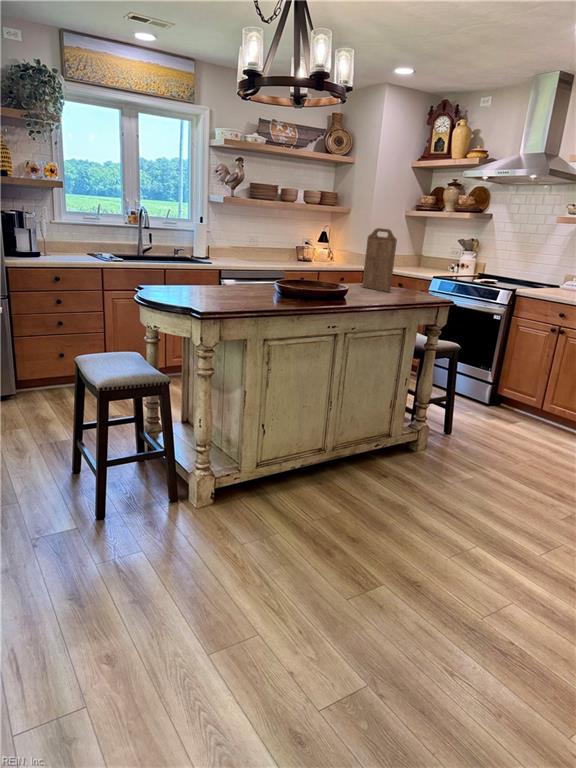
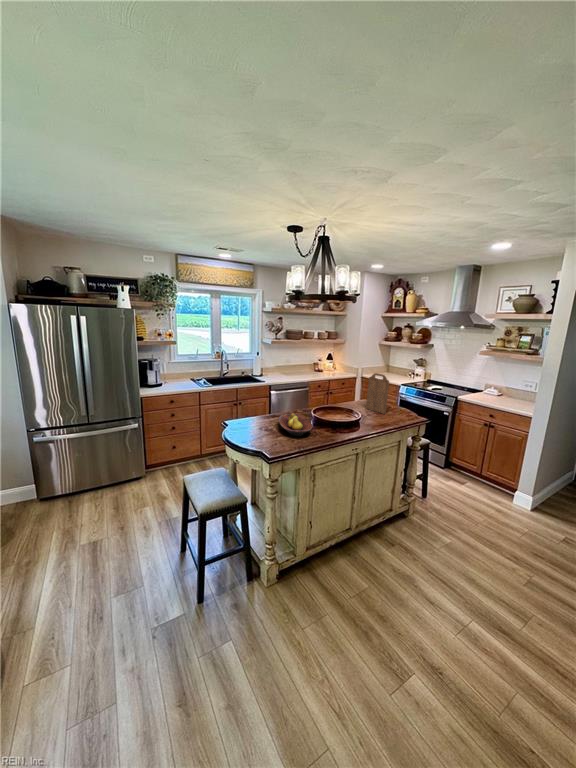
fruit bowl: none [221,272,270,300] -> present [279,413,312,436]

